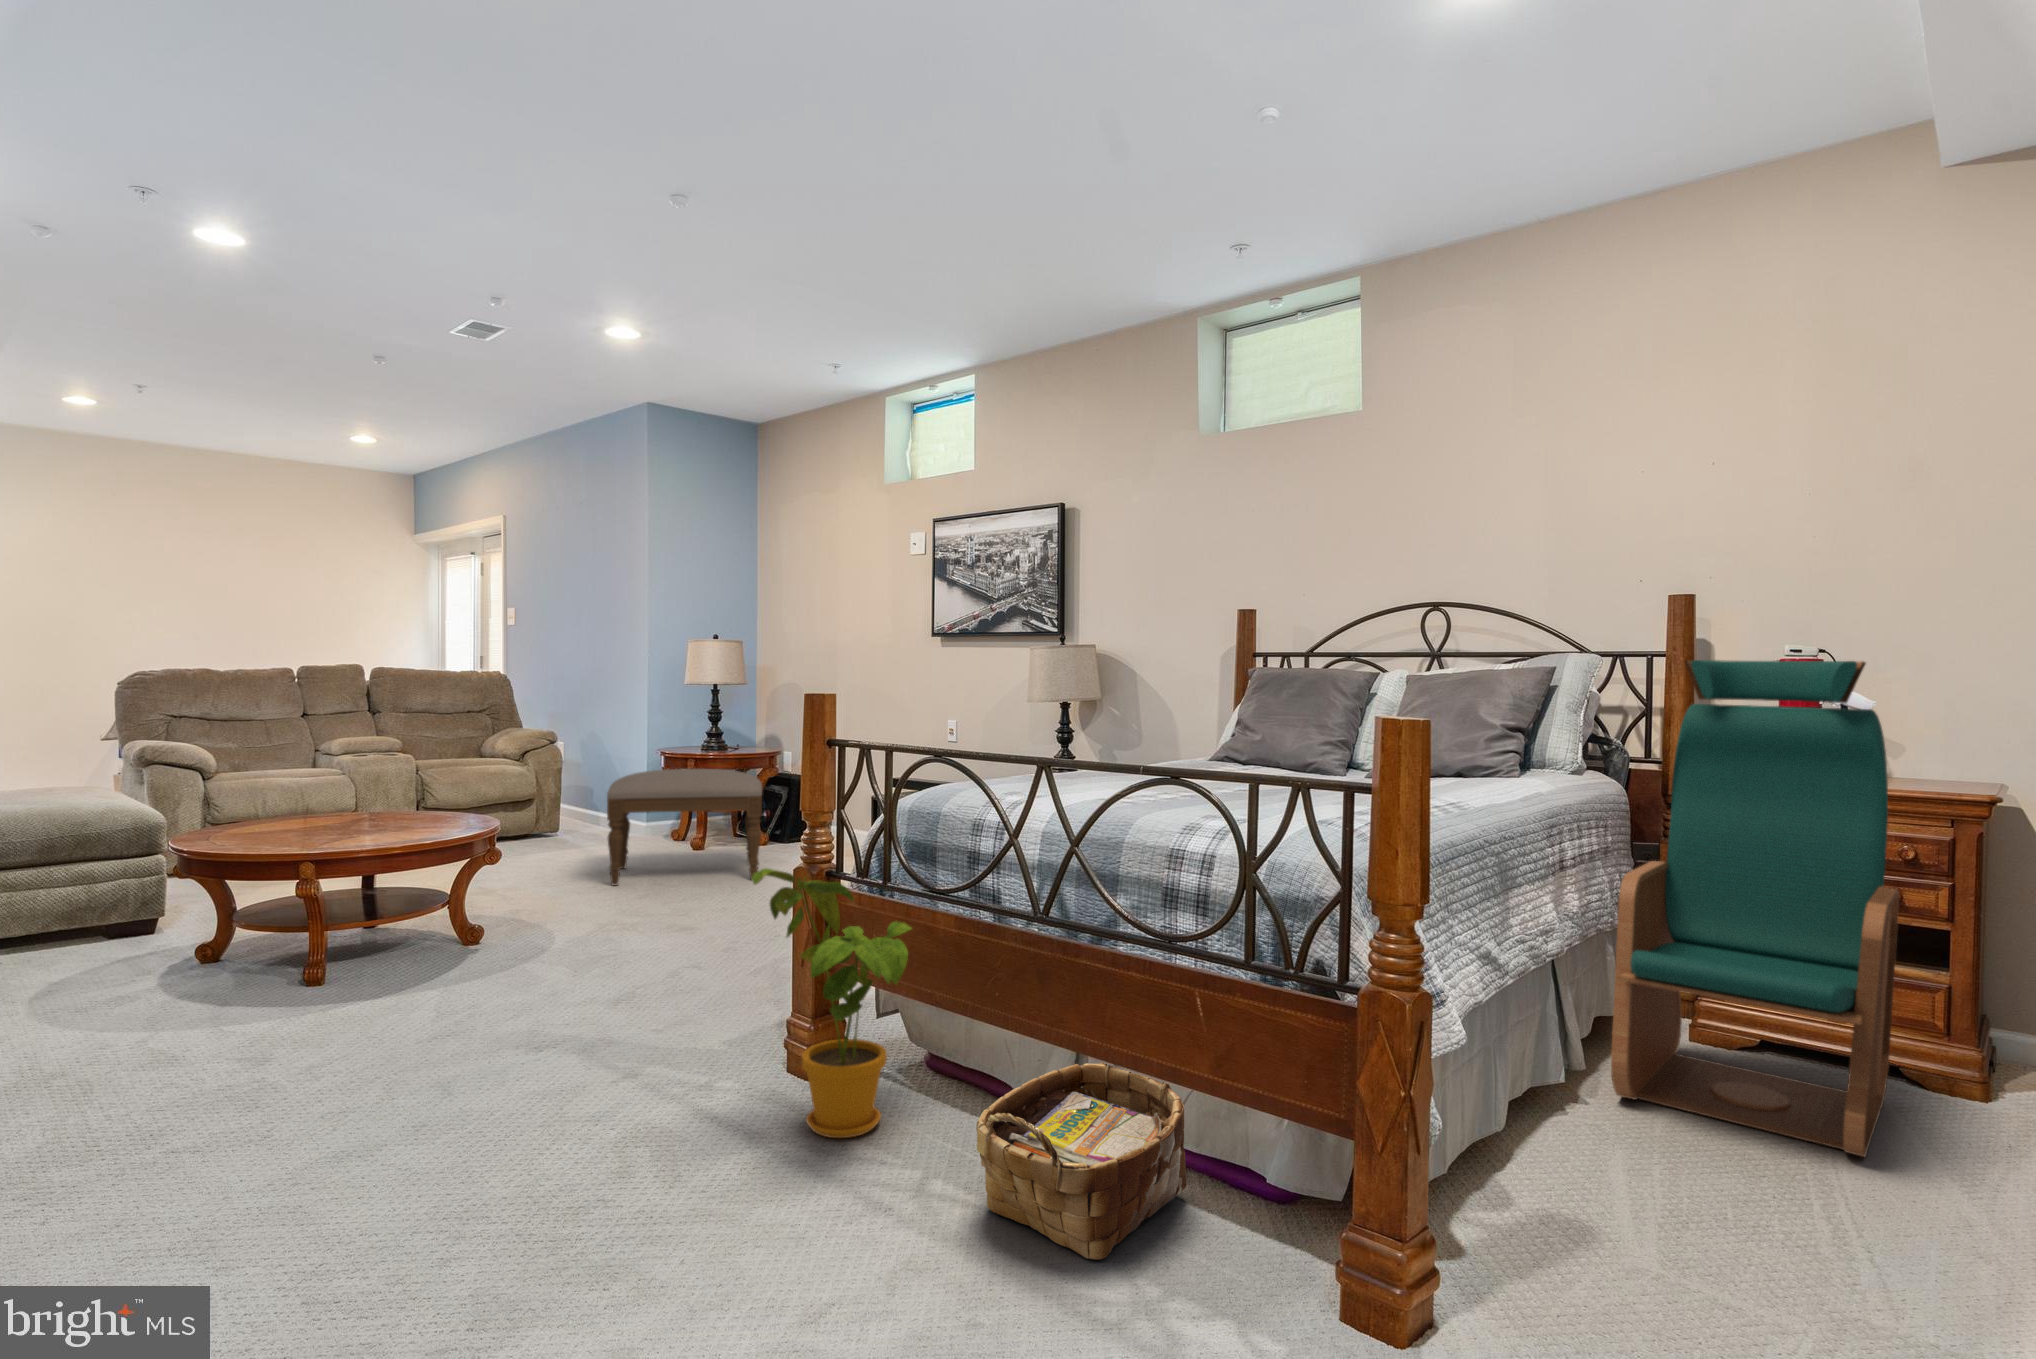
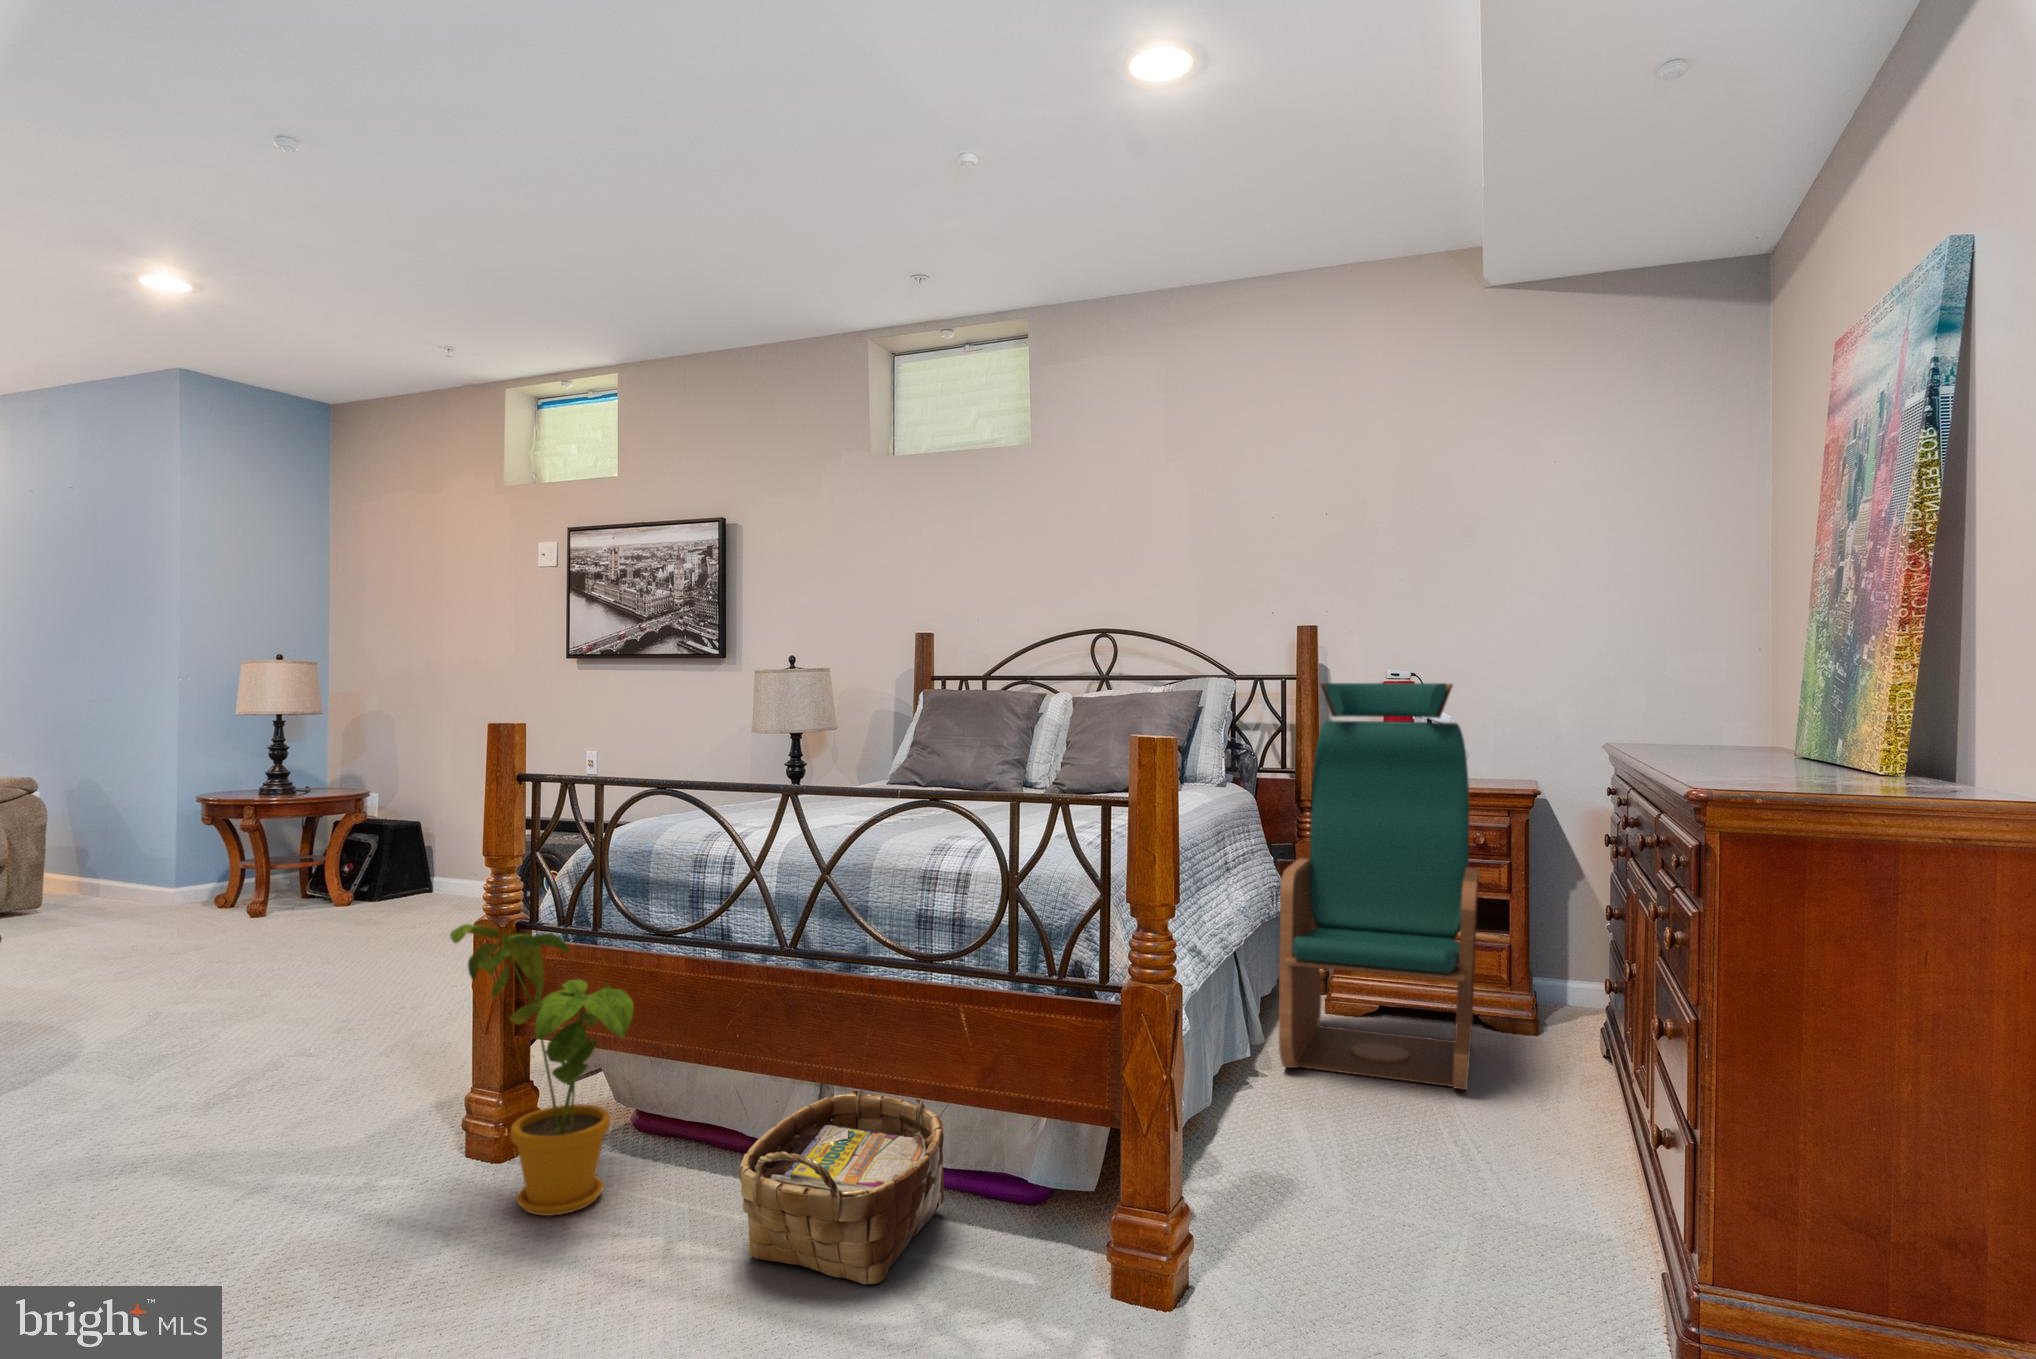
ottoman: present [607,769,762,885] -> none [143,818,360,969]

